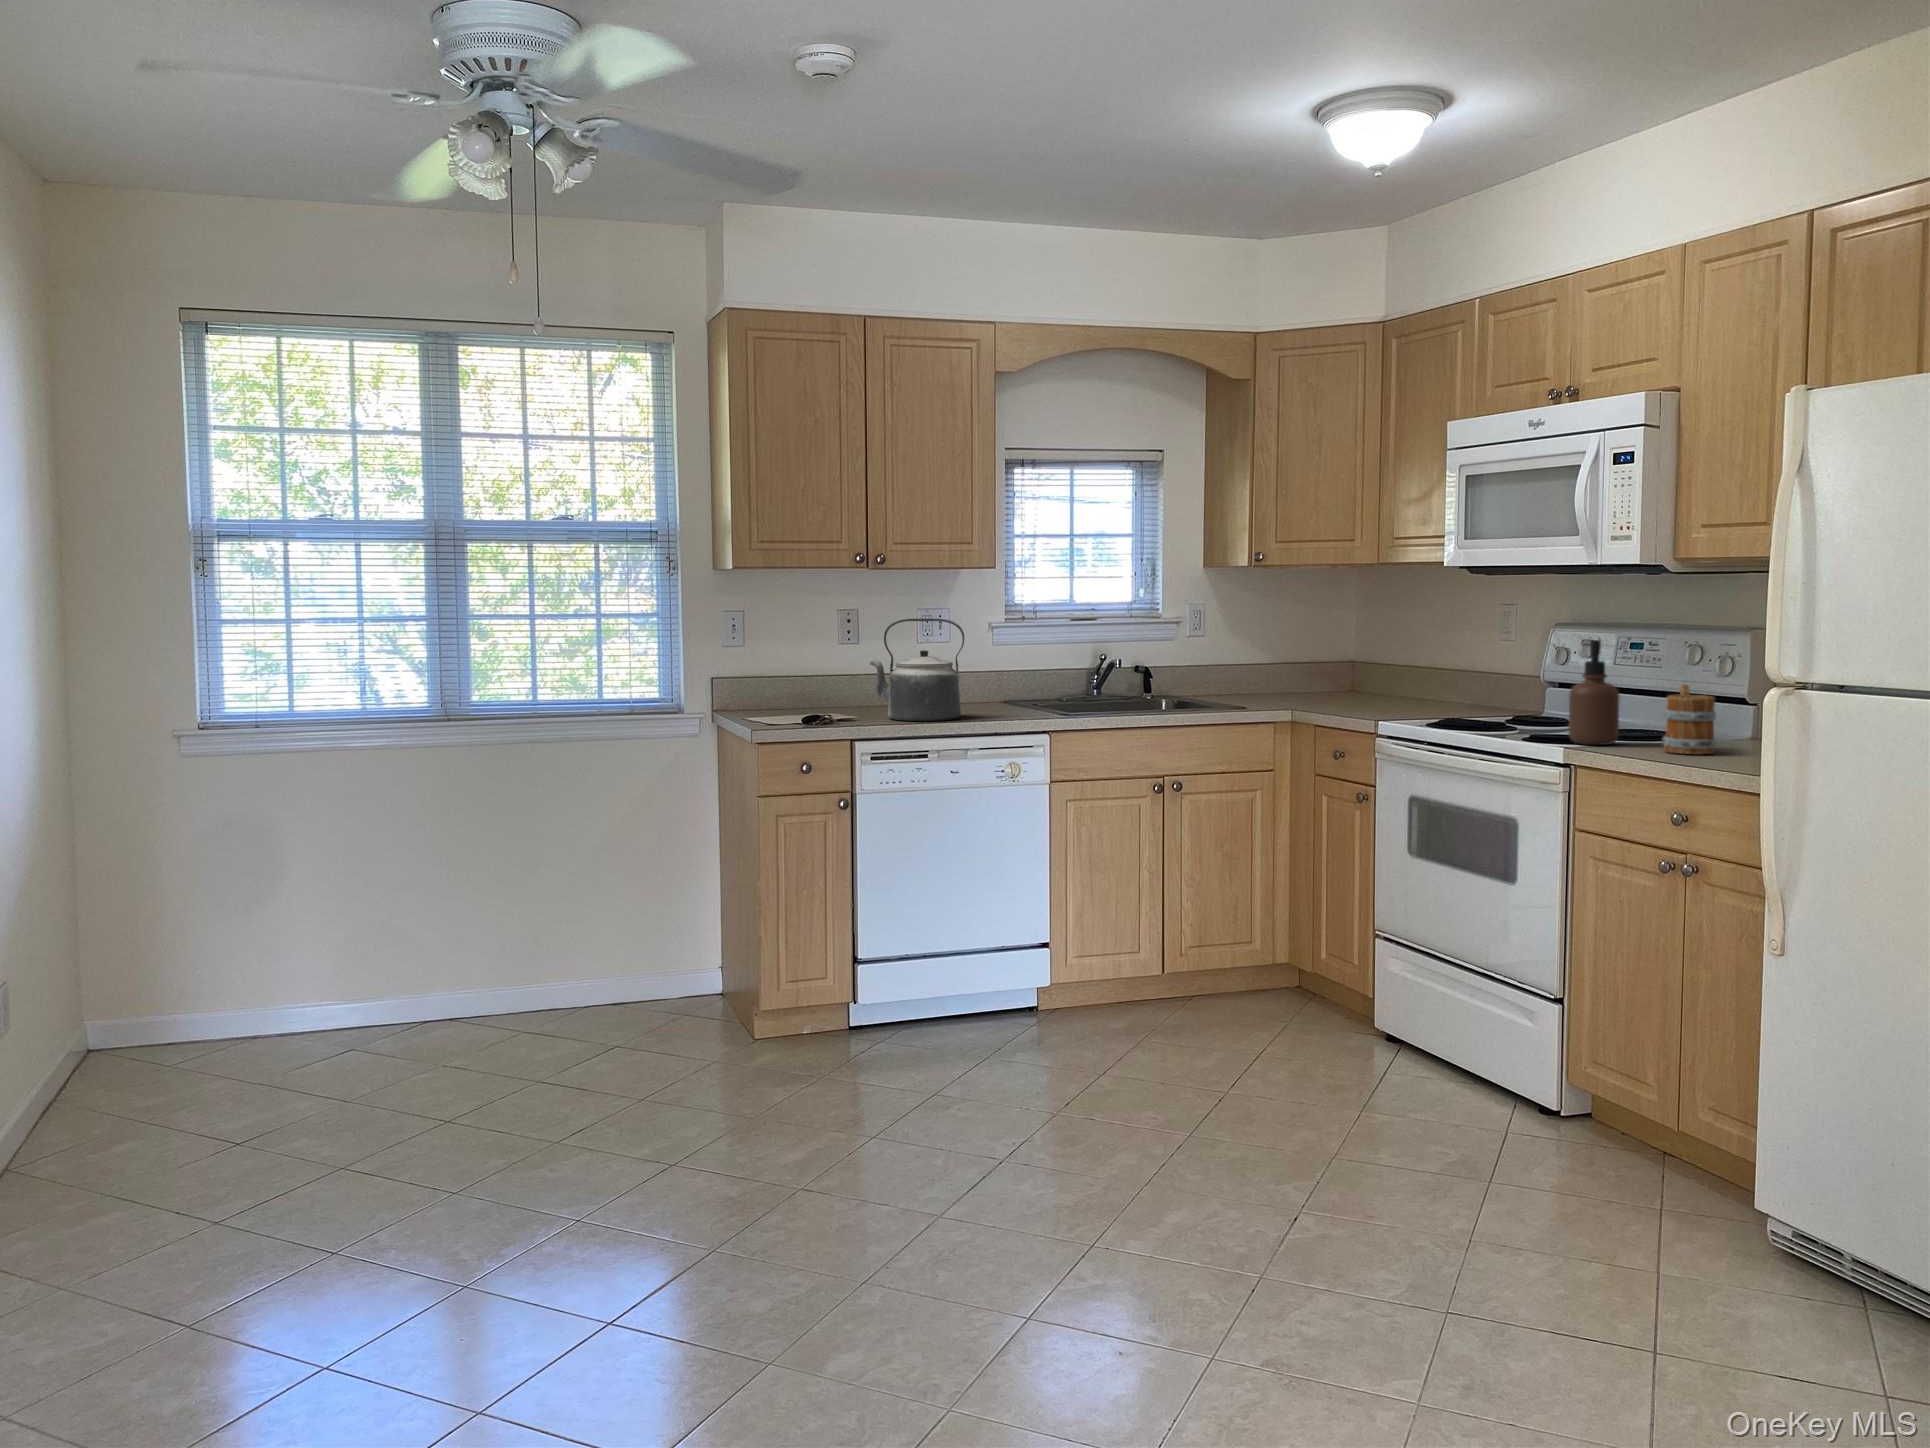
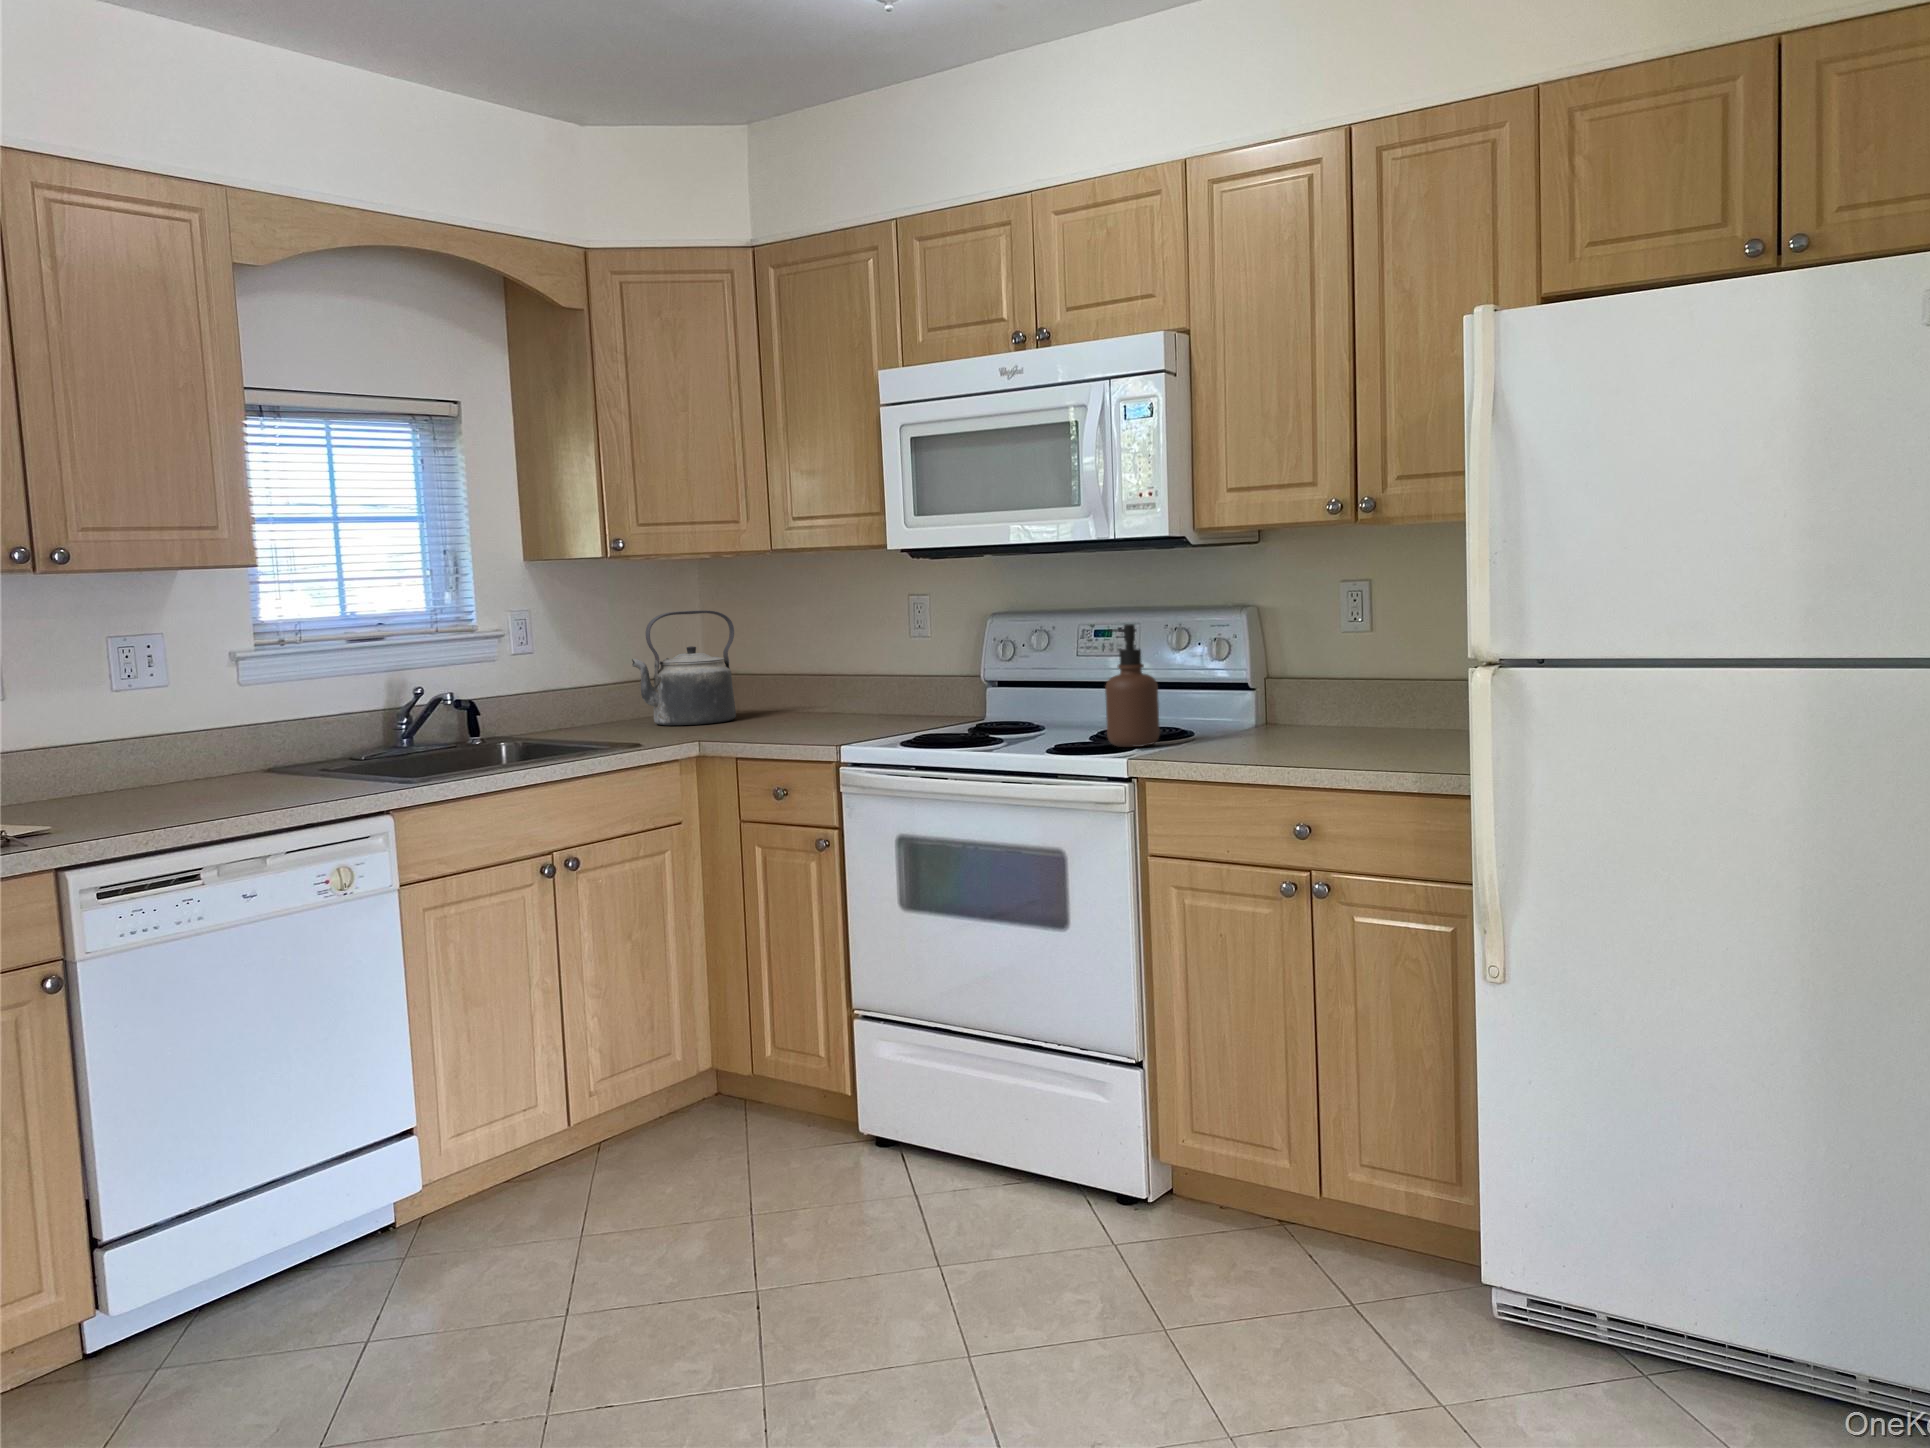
kettle: present [870,618,964,721] -> present [632,610,736,725]
mug: present [1662,684,1716,754] -> none [1214,668,1272,746]

